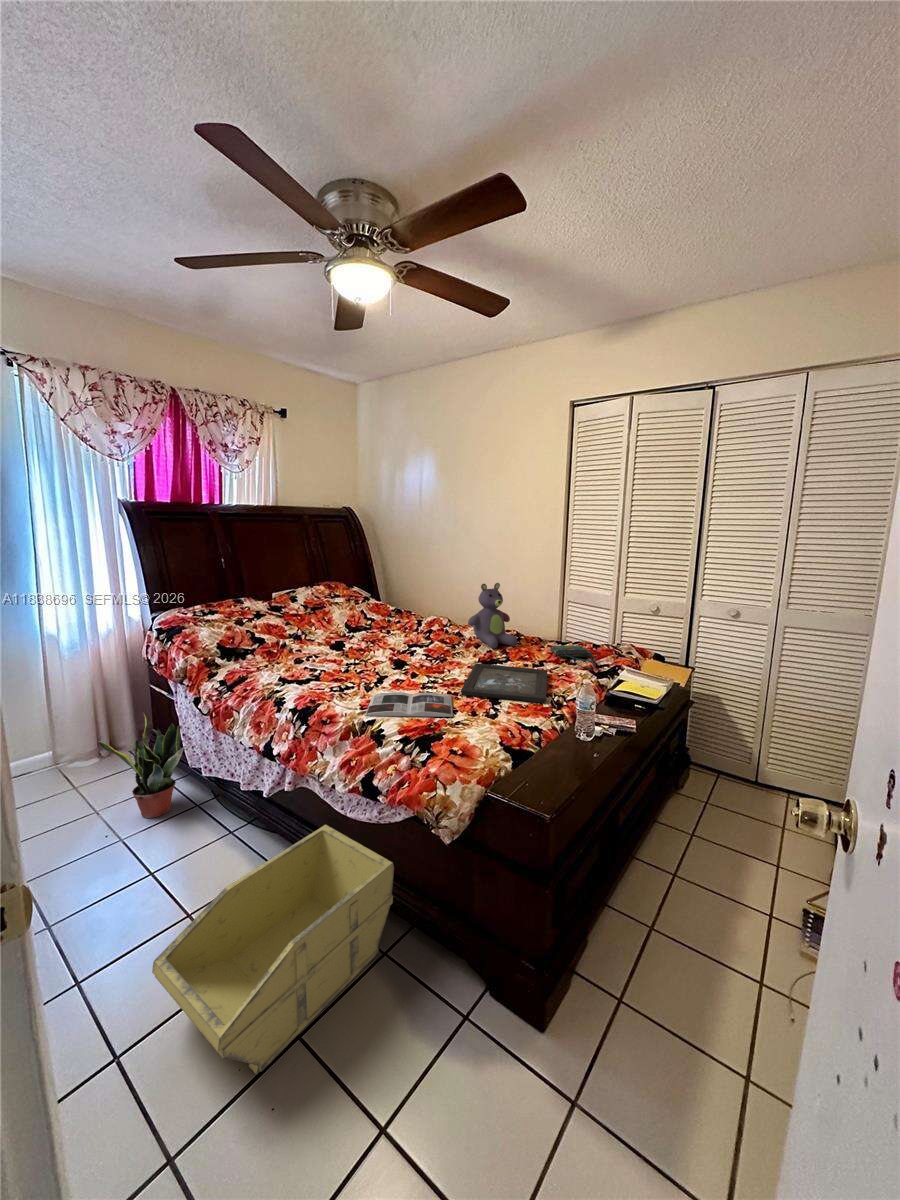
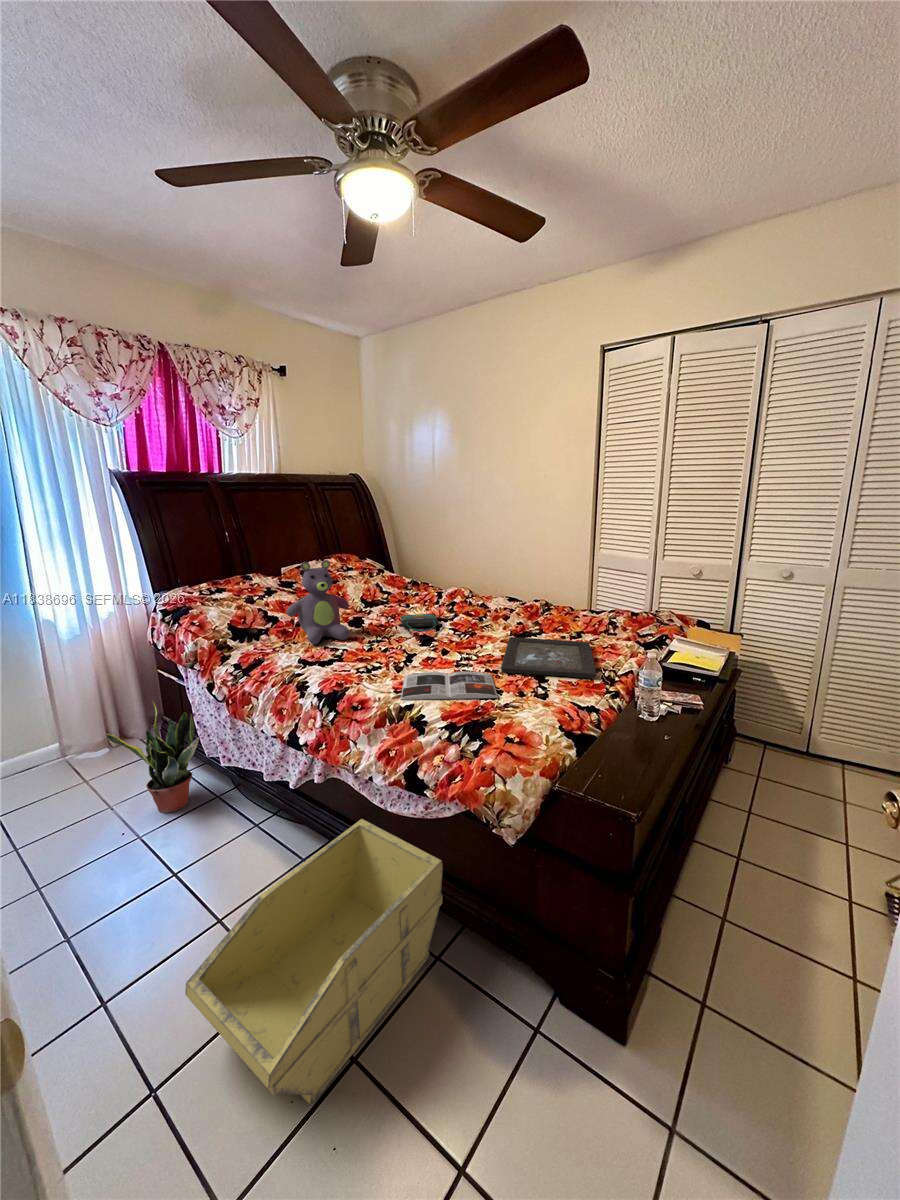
stuffed bear: present [468,583,517,648] -> present [287,560,350,645]
tote bag: present [550,645,596,670] -> present [399,614,440,640]

